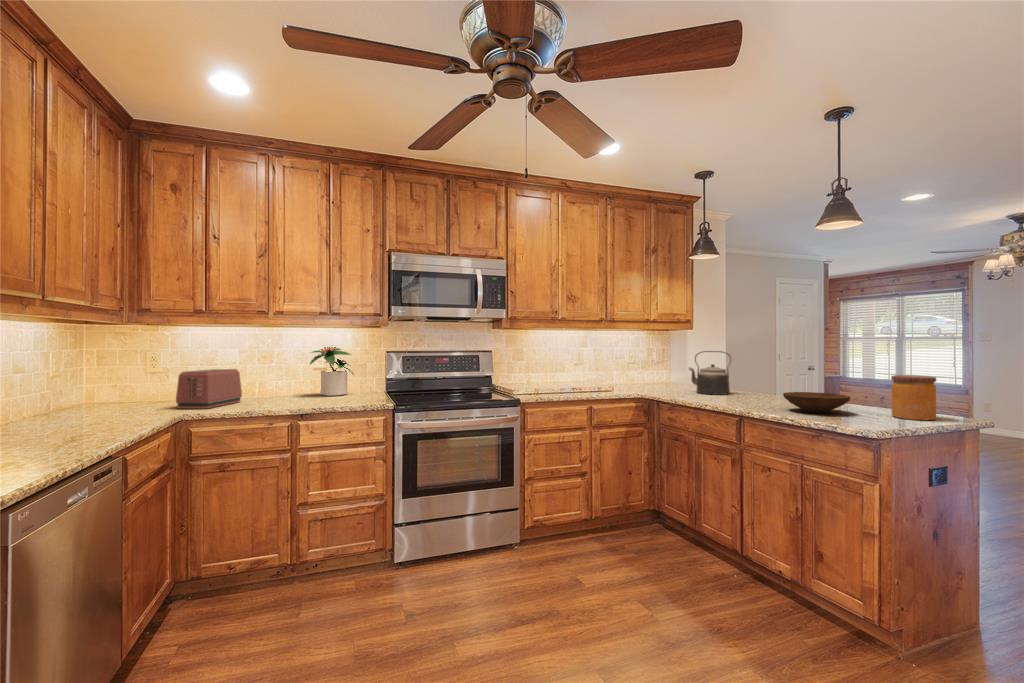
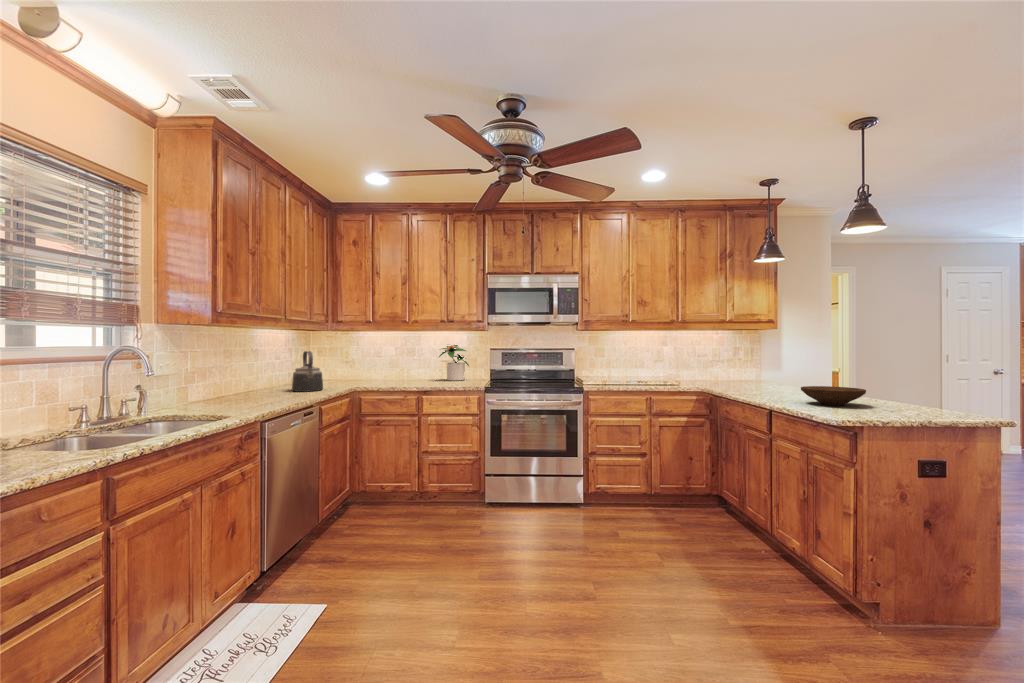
kettle: present [689,351,731,395] -> present [292,351,323,392]
toaster: present [176,369,242,409] -> none [356,360,395,385]
jar: present [891,375,936,420] -> none [906,371,953,415]

